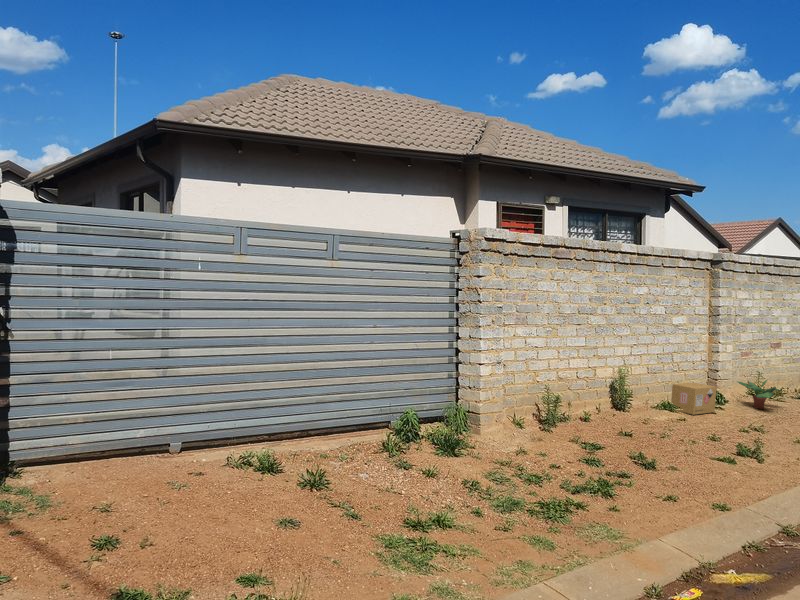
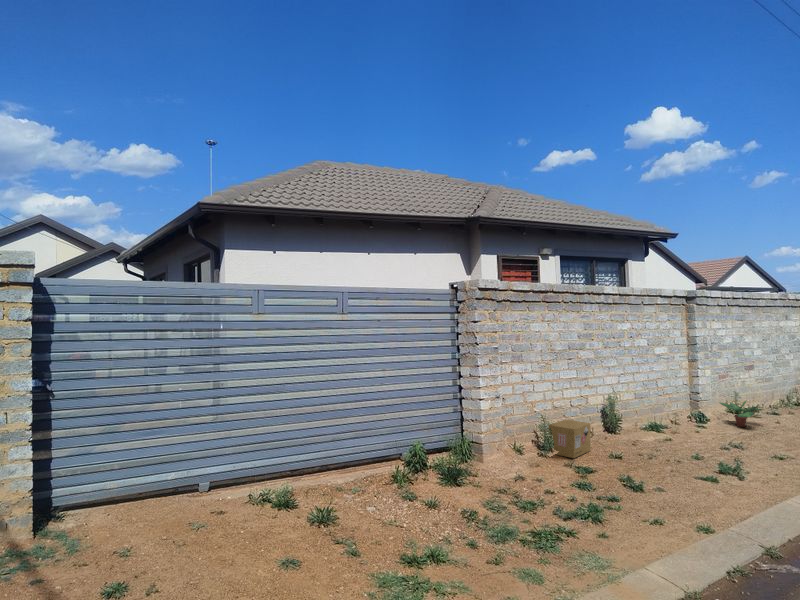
cardboard box: present [671,383,716,415] -> present [548,420,590,458]

